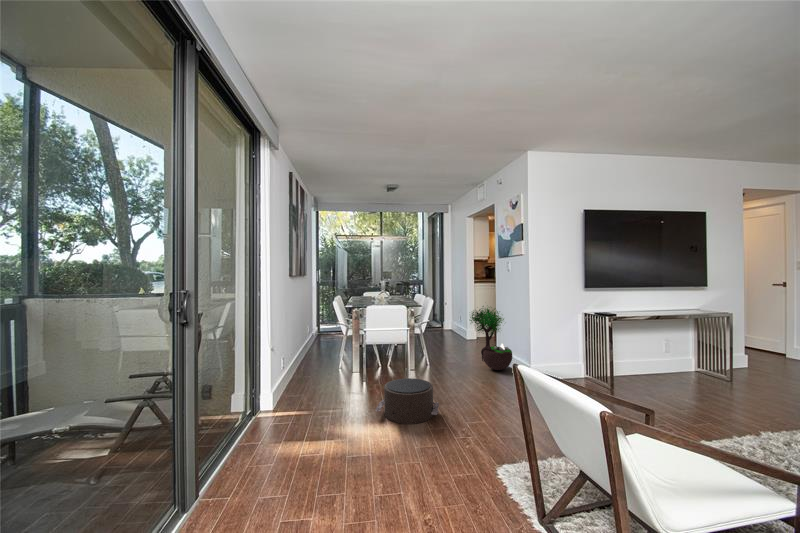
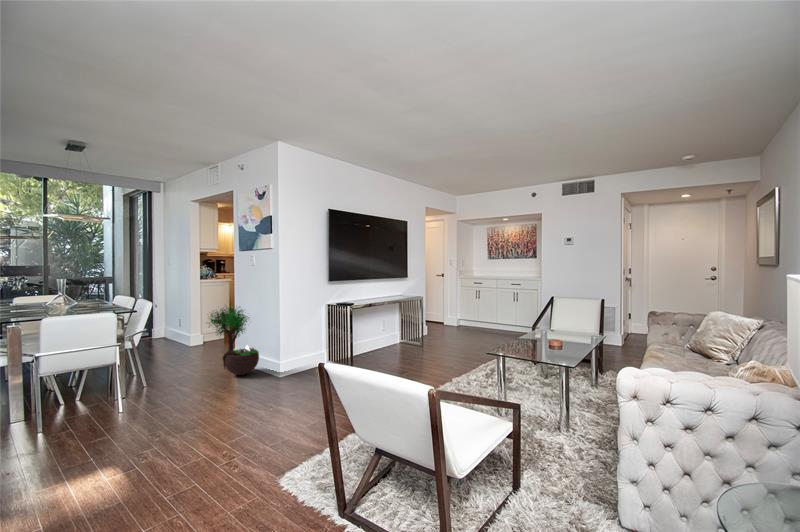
pouf: present [376,378,439,424] -> none [80,407,188,477]

